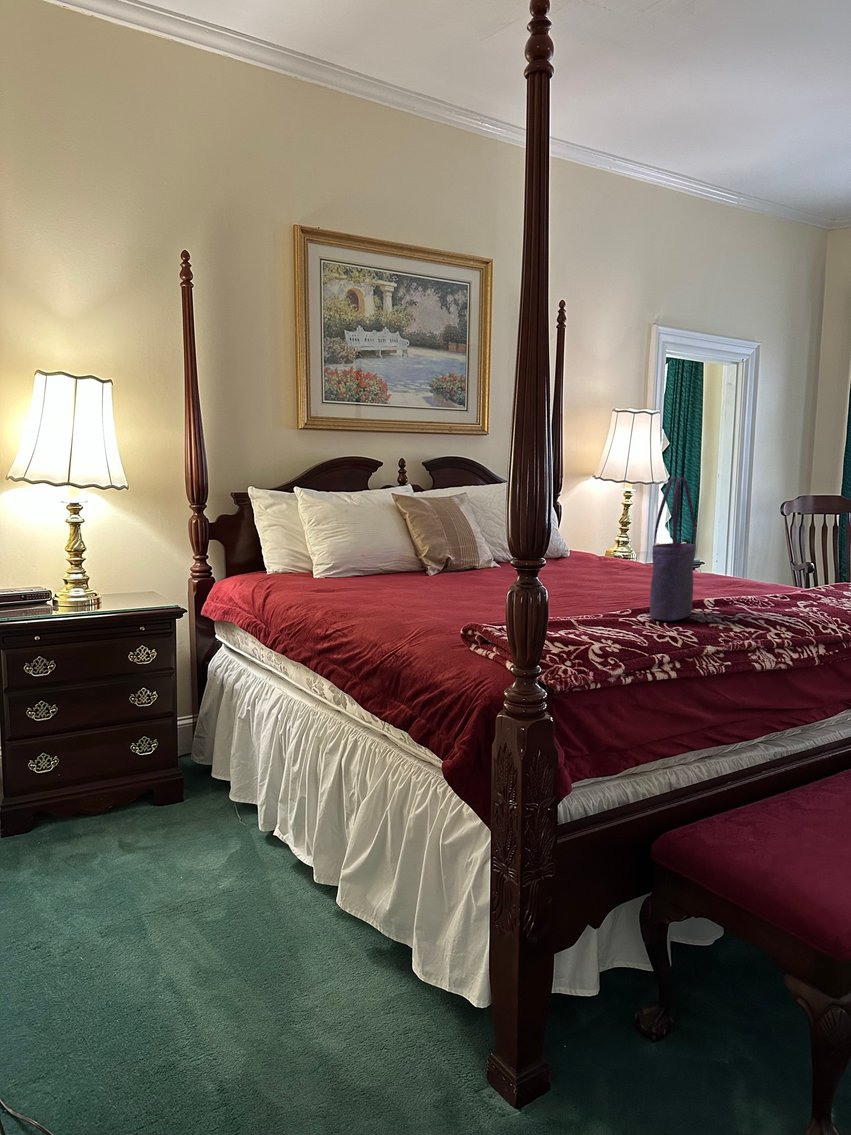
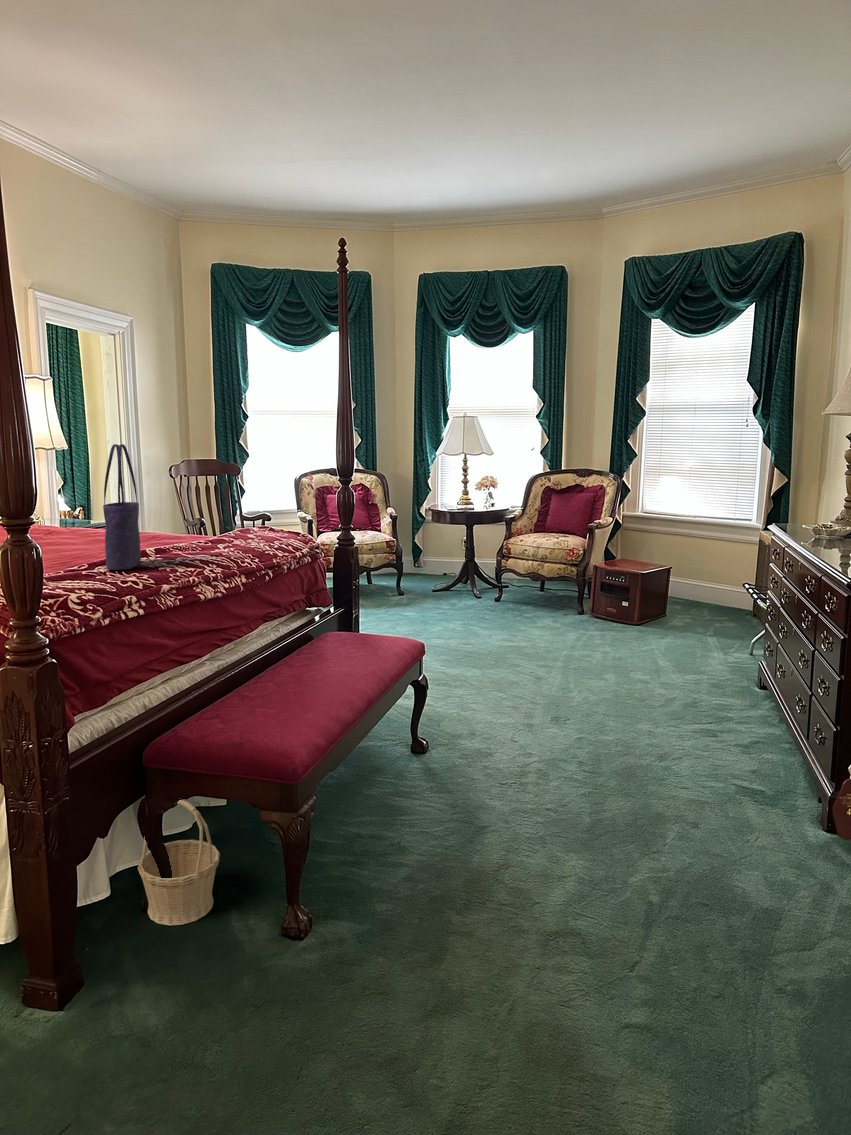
basket: none [634,906,736,1074] -> present [138,800,220,926]

